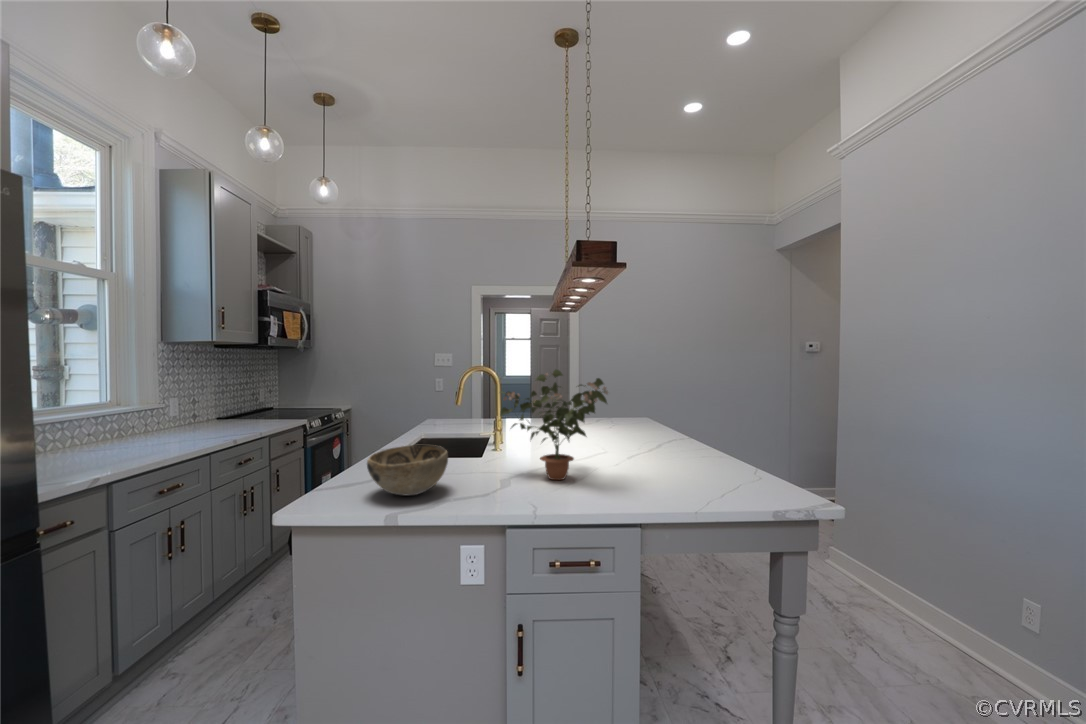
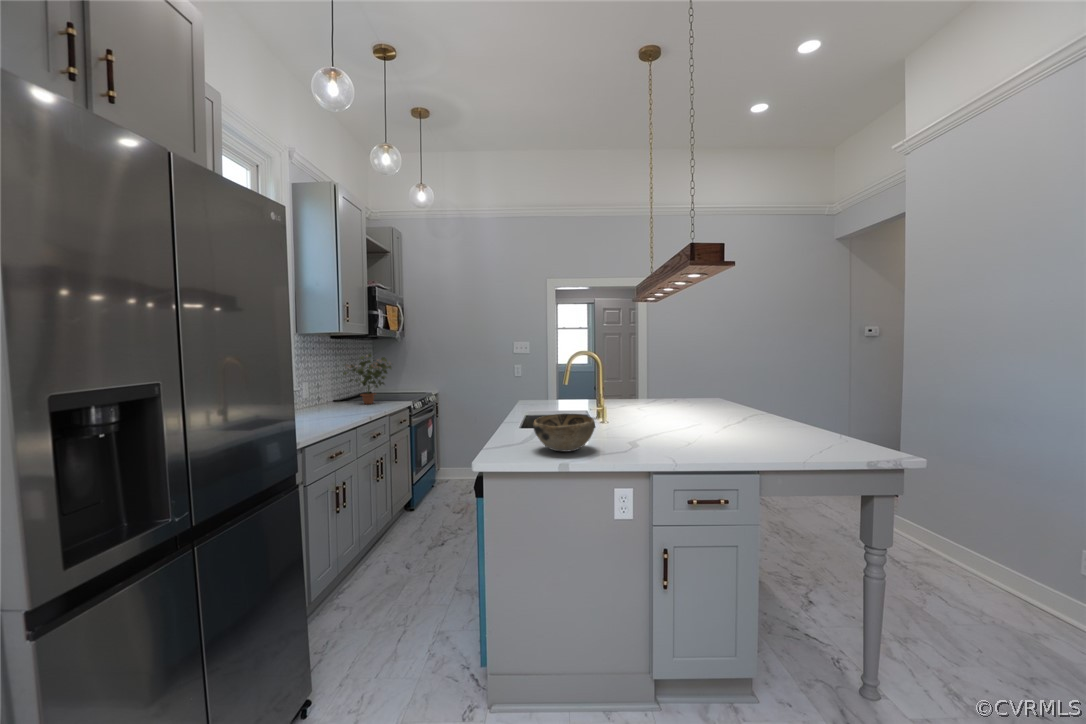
potted plant: present [500,370,608,480] -> present [343,354,391,404]

